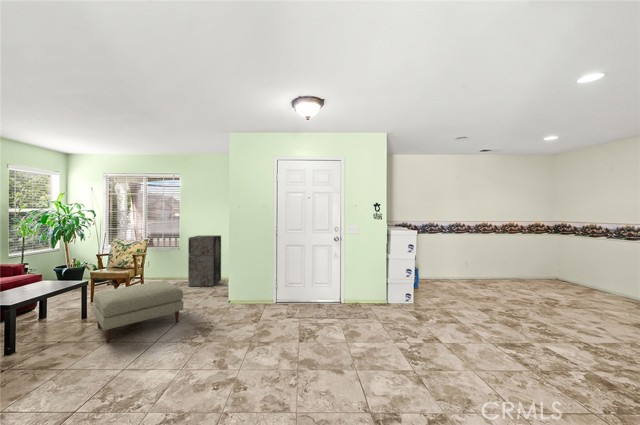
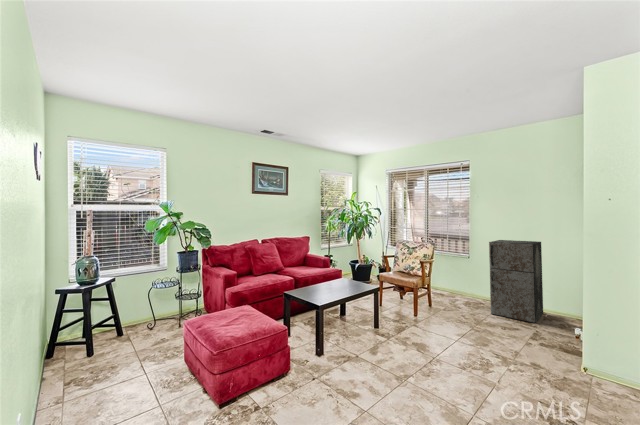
ottoman: present [93,281,183,343] -> none [388,304,515,386]

